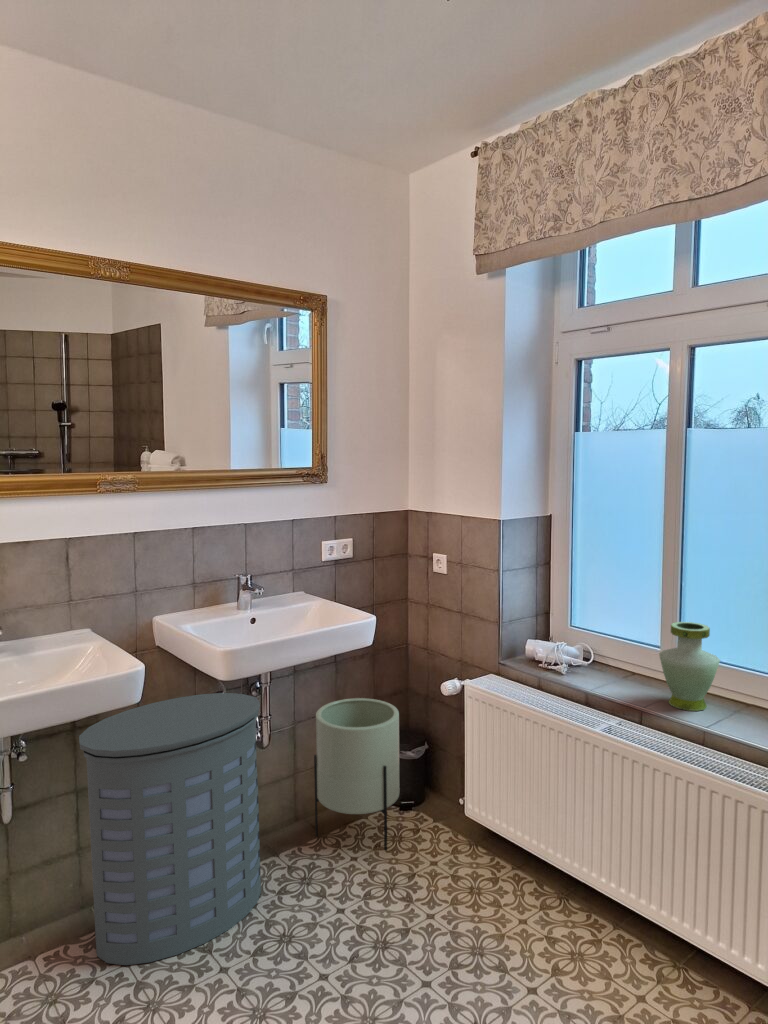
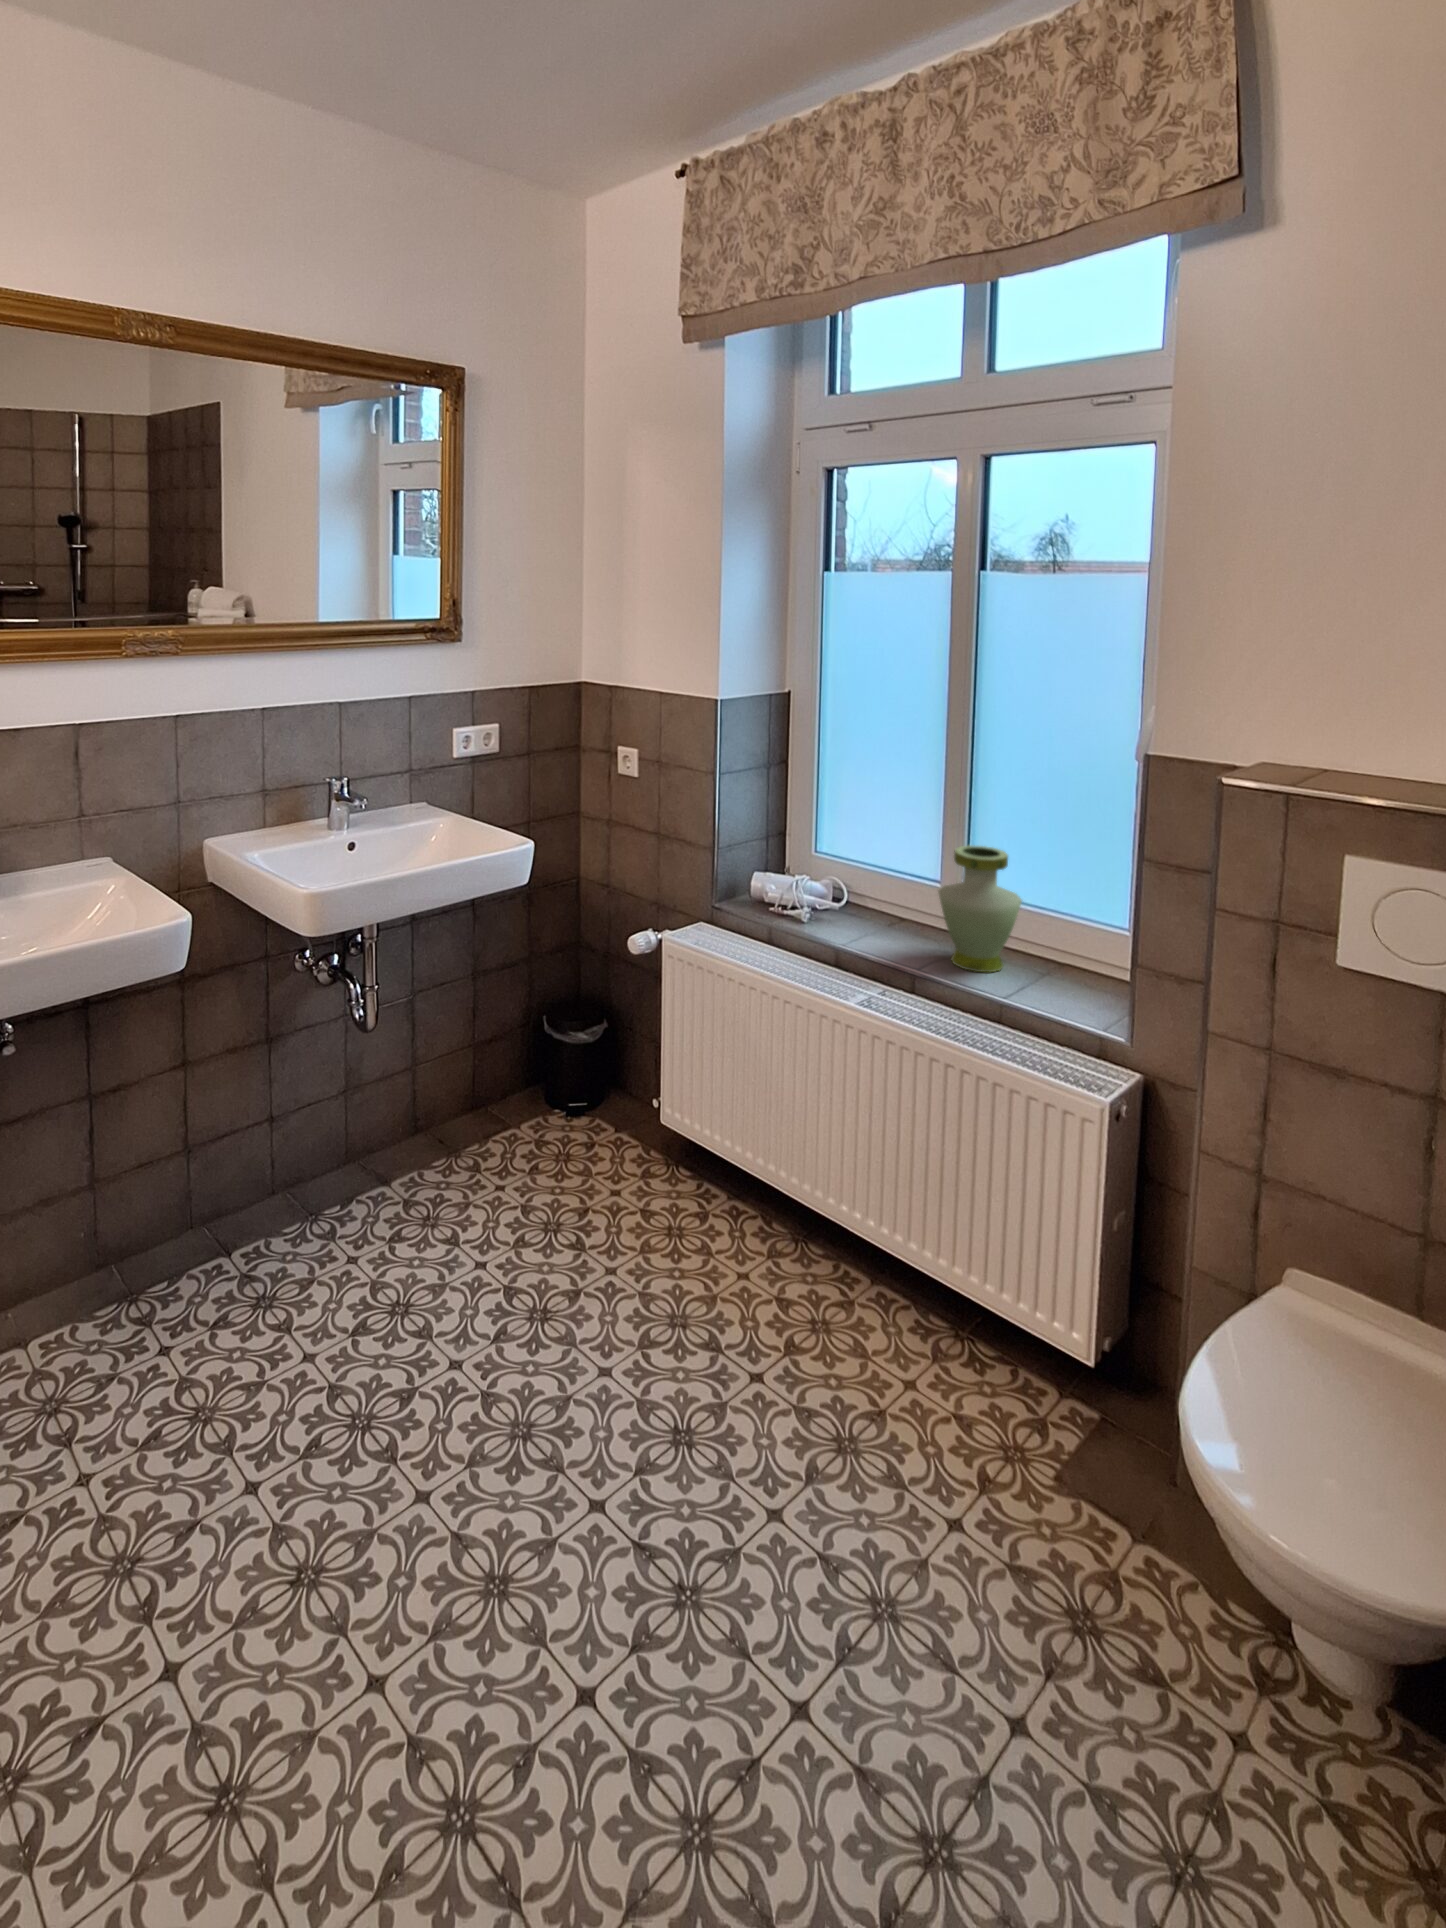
laundry hamper: present [79,693,261,965] -> none [96,949,364,1354]
planter: present [314,698,400,851] -> none [442,953,567,1177]

